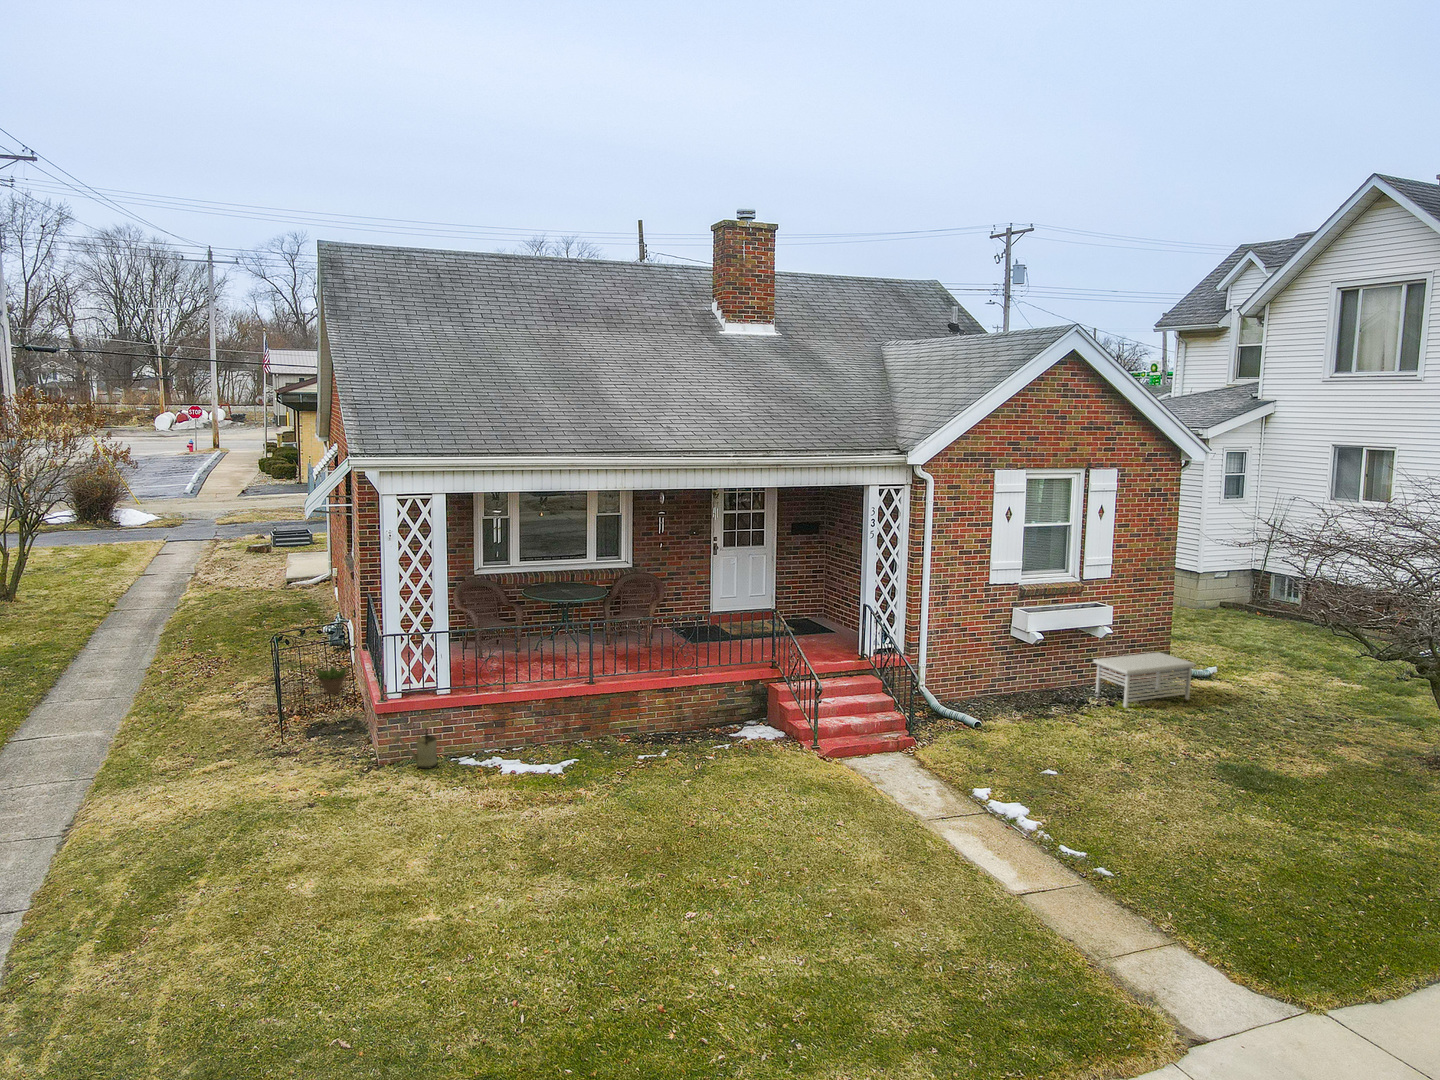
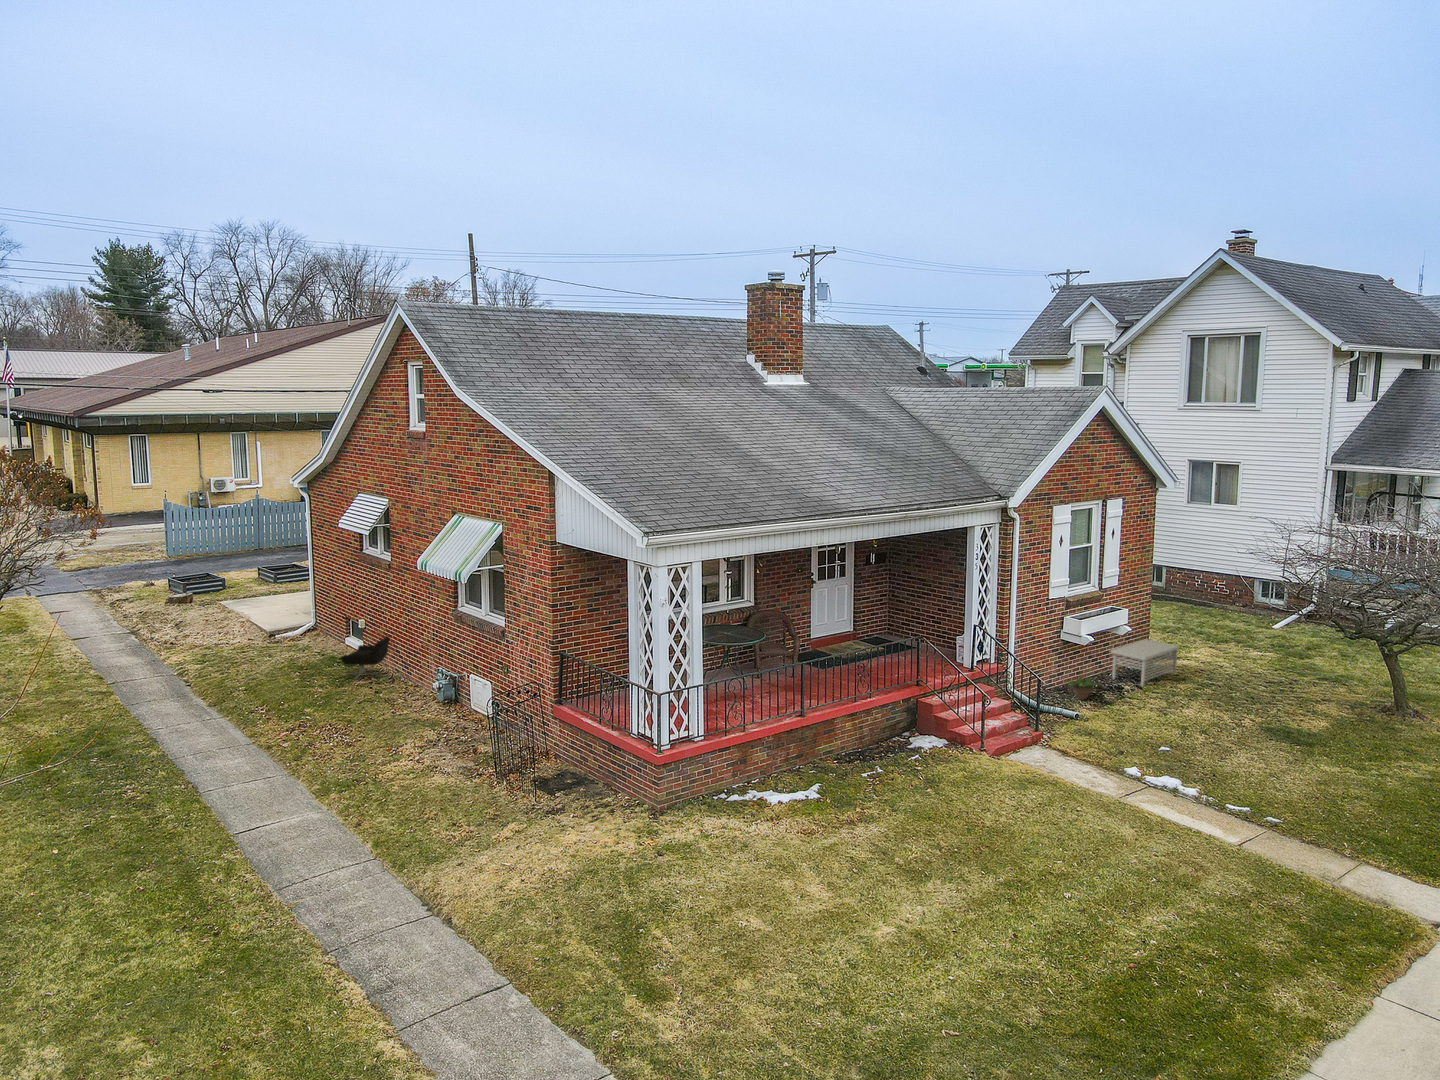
lounge chair: none [279,581,334,621] -> present [340,636,390,679]
decorative plant: present [314,667,350,694] -> present [1067,676,1099,700]
watering can: present [394,729,437,769] -> none [673,773,710,811]

